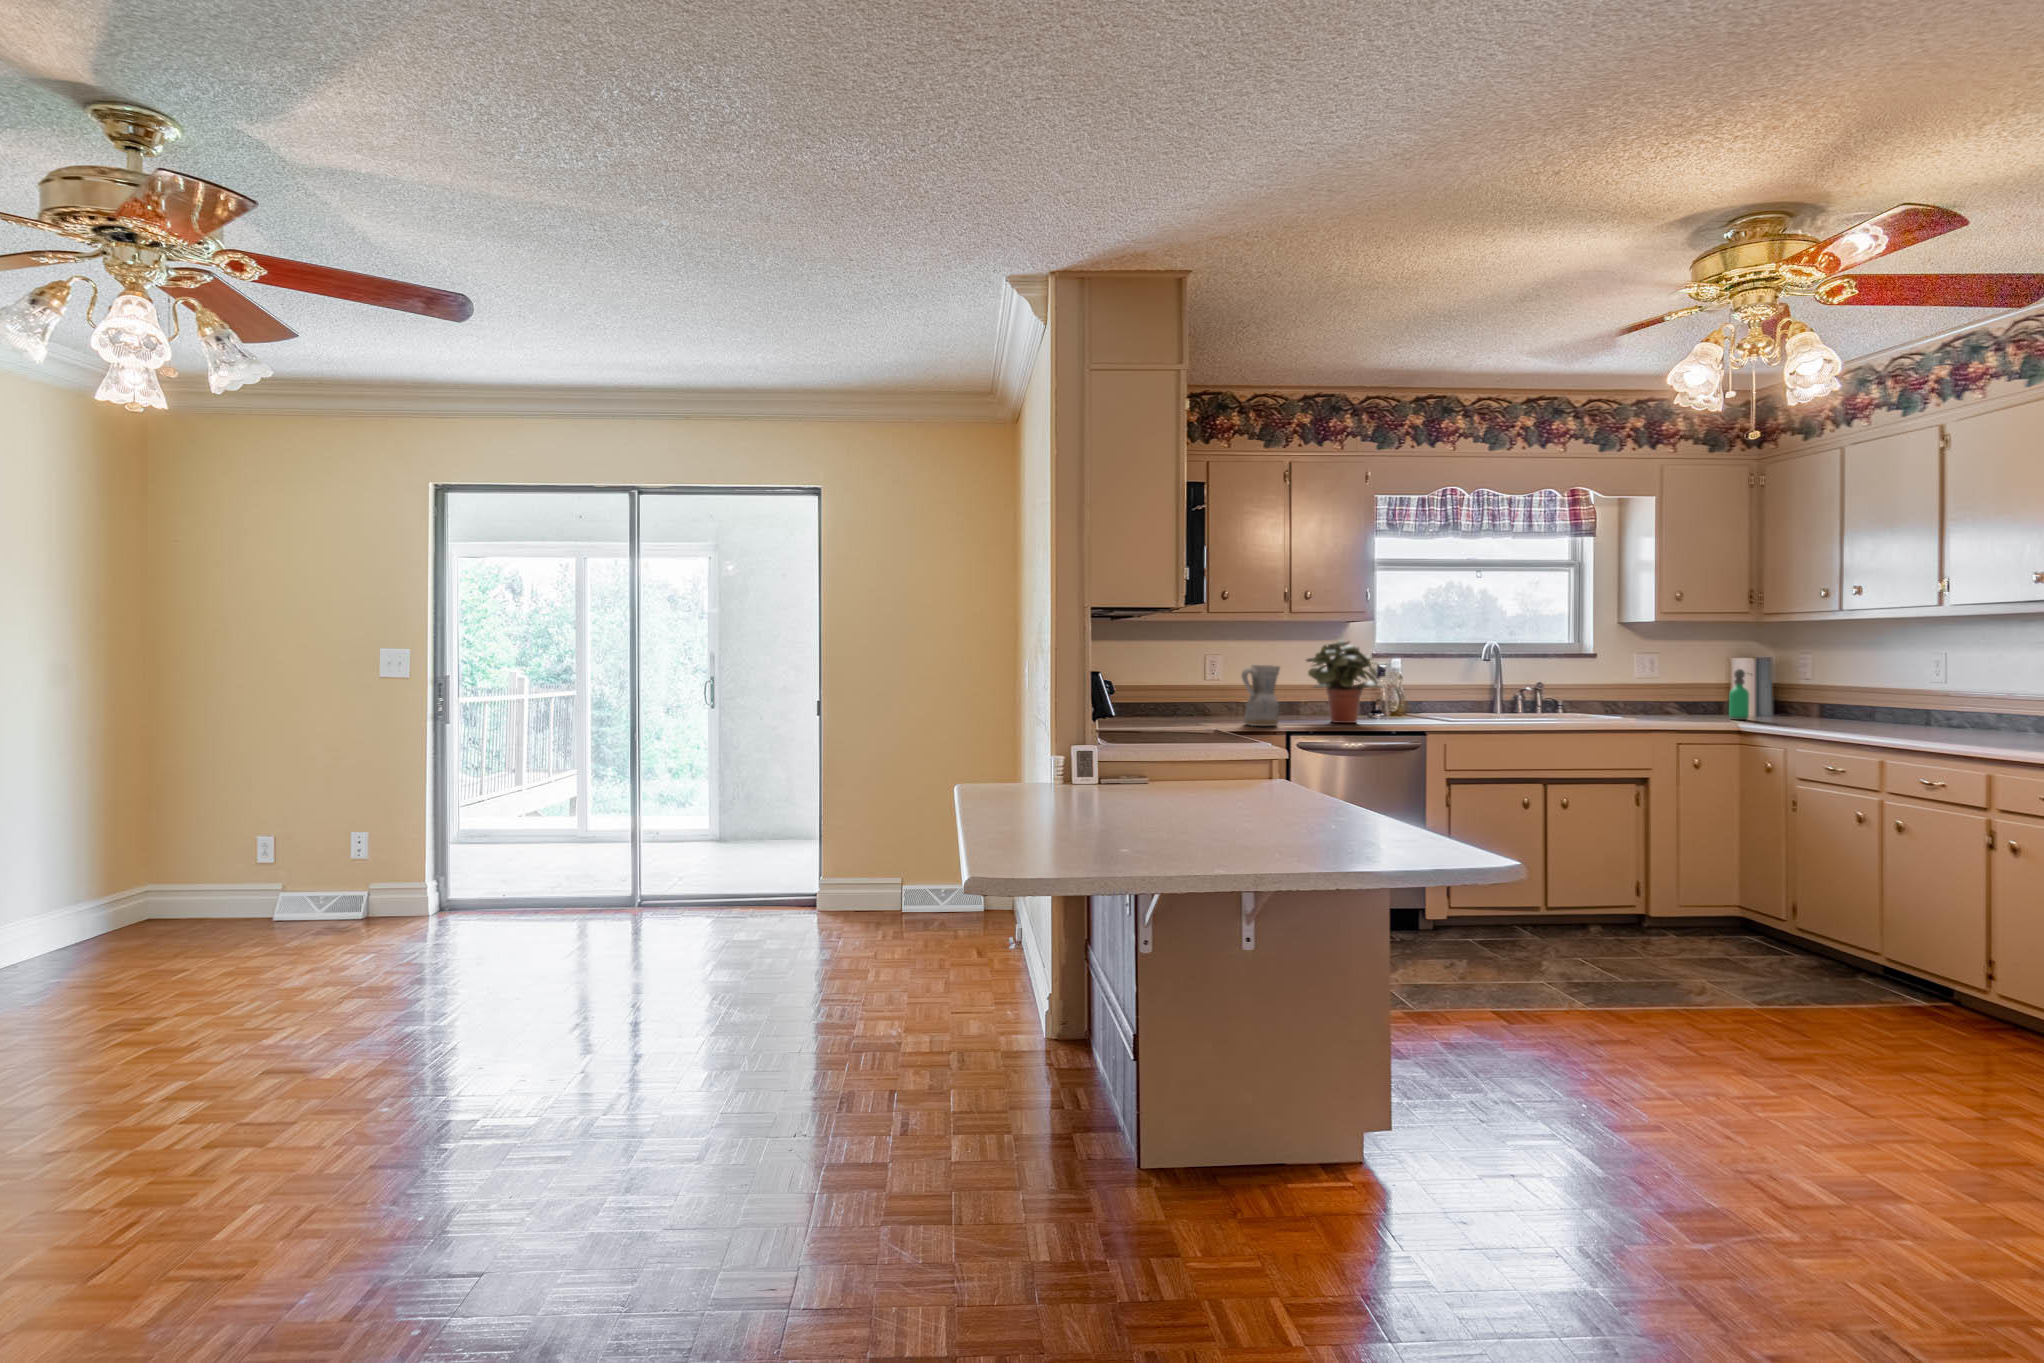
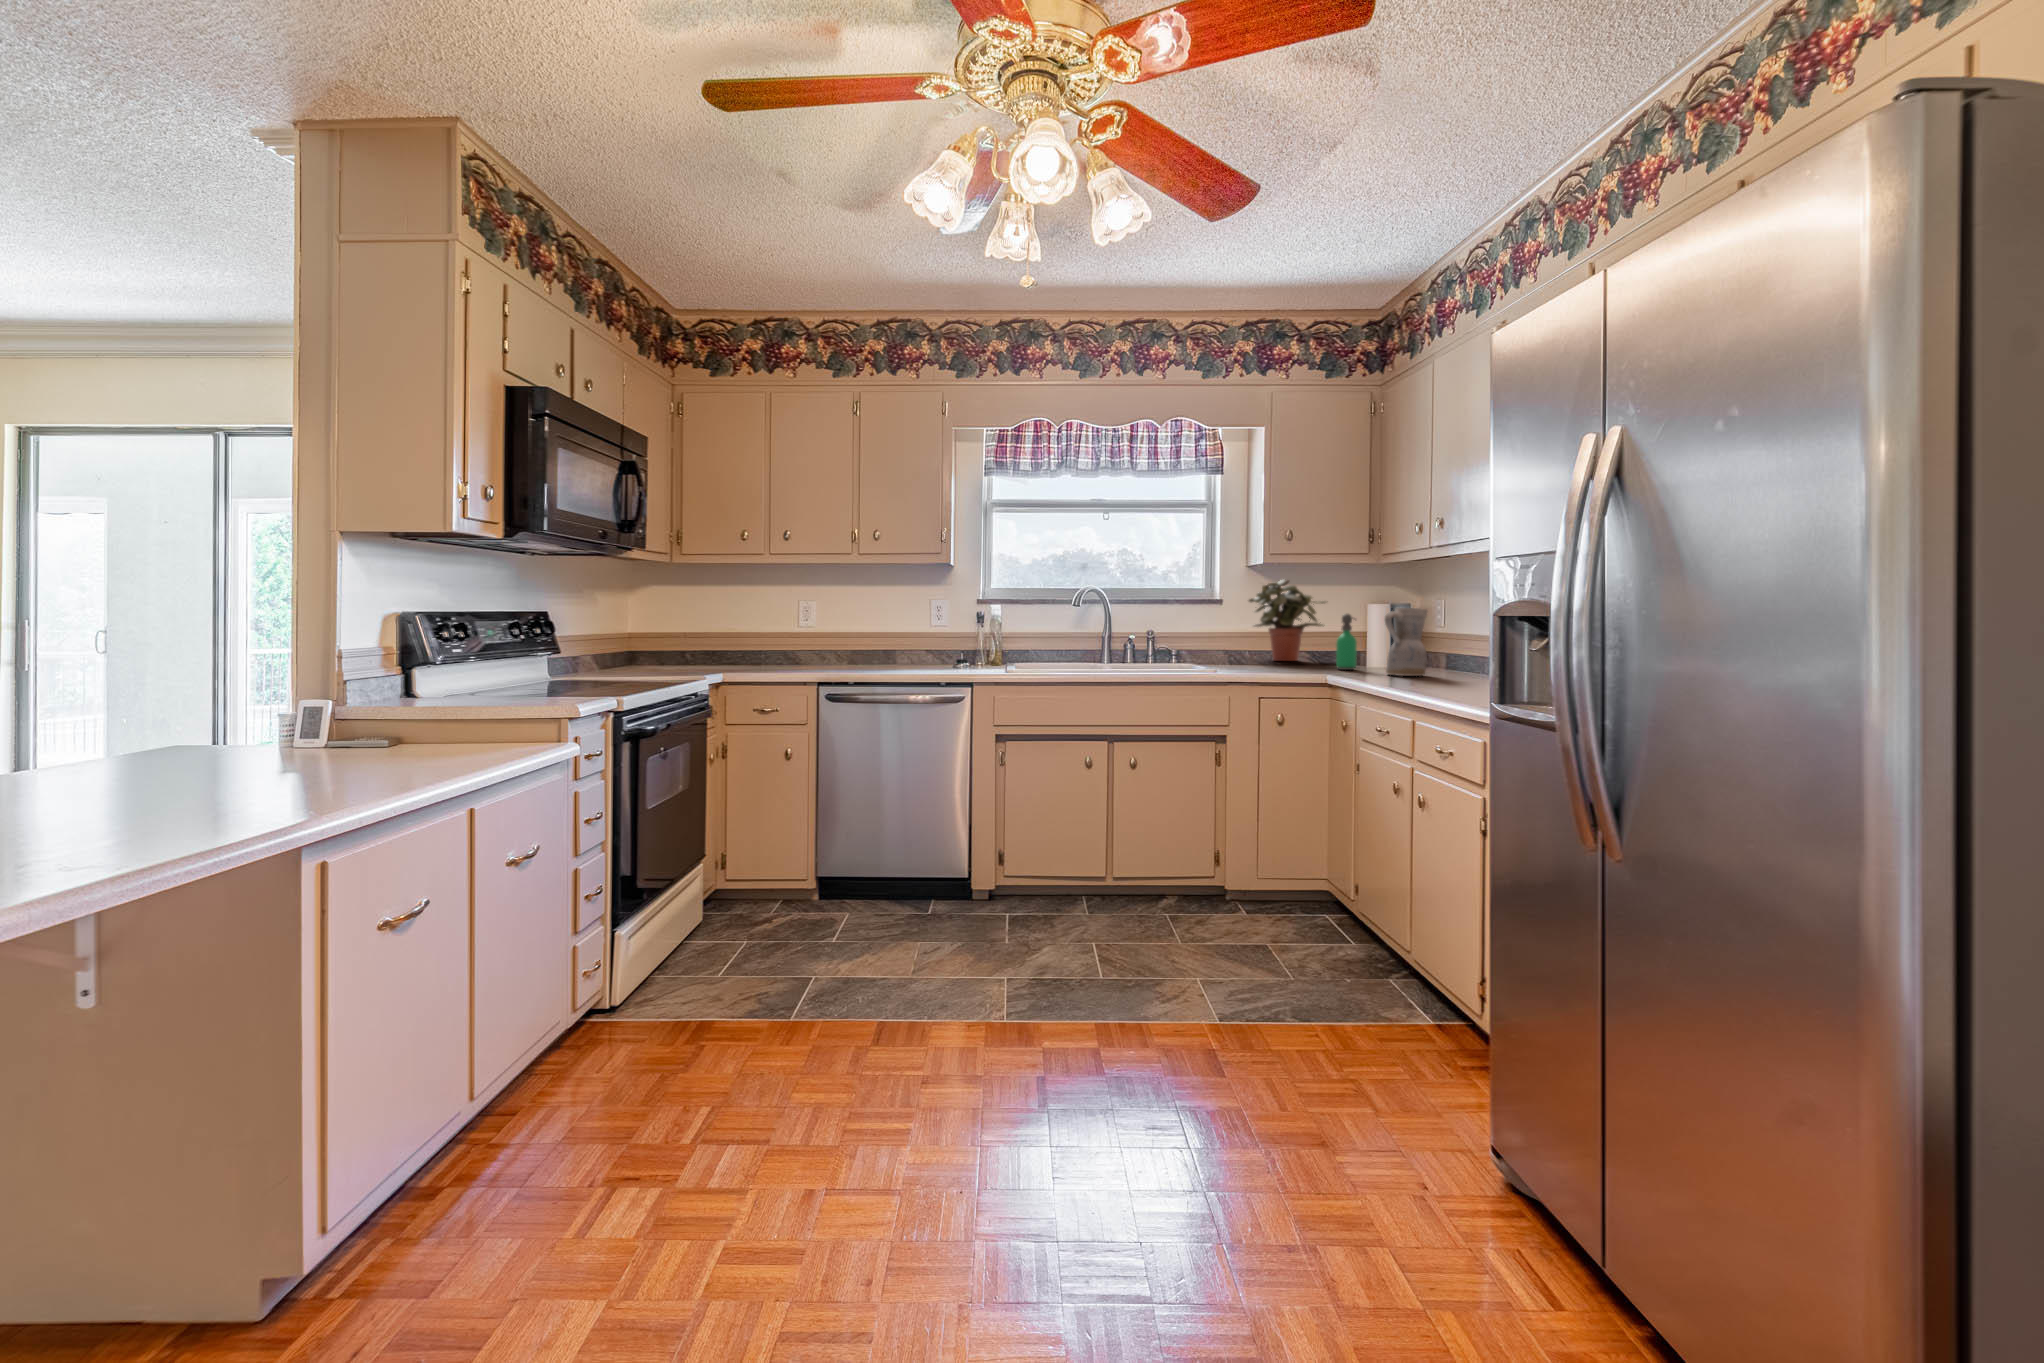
potted plant: present [1306,639,1386,723] -> present [1249,580,1326,661]
ceramic pitcher: present [1241,665,1280,726] -> present [1385,608,1427,676]

